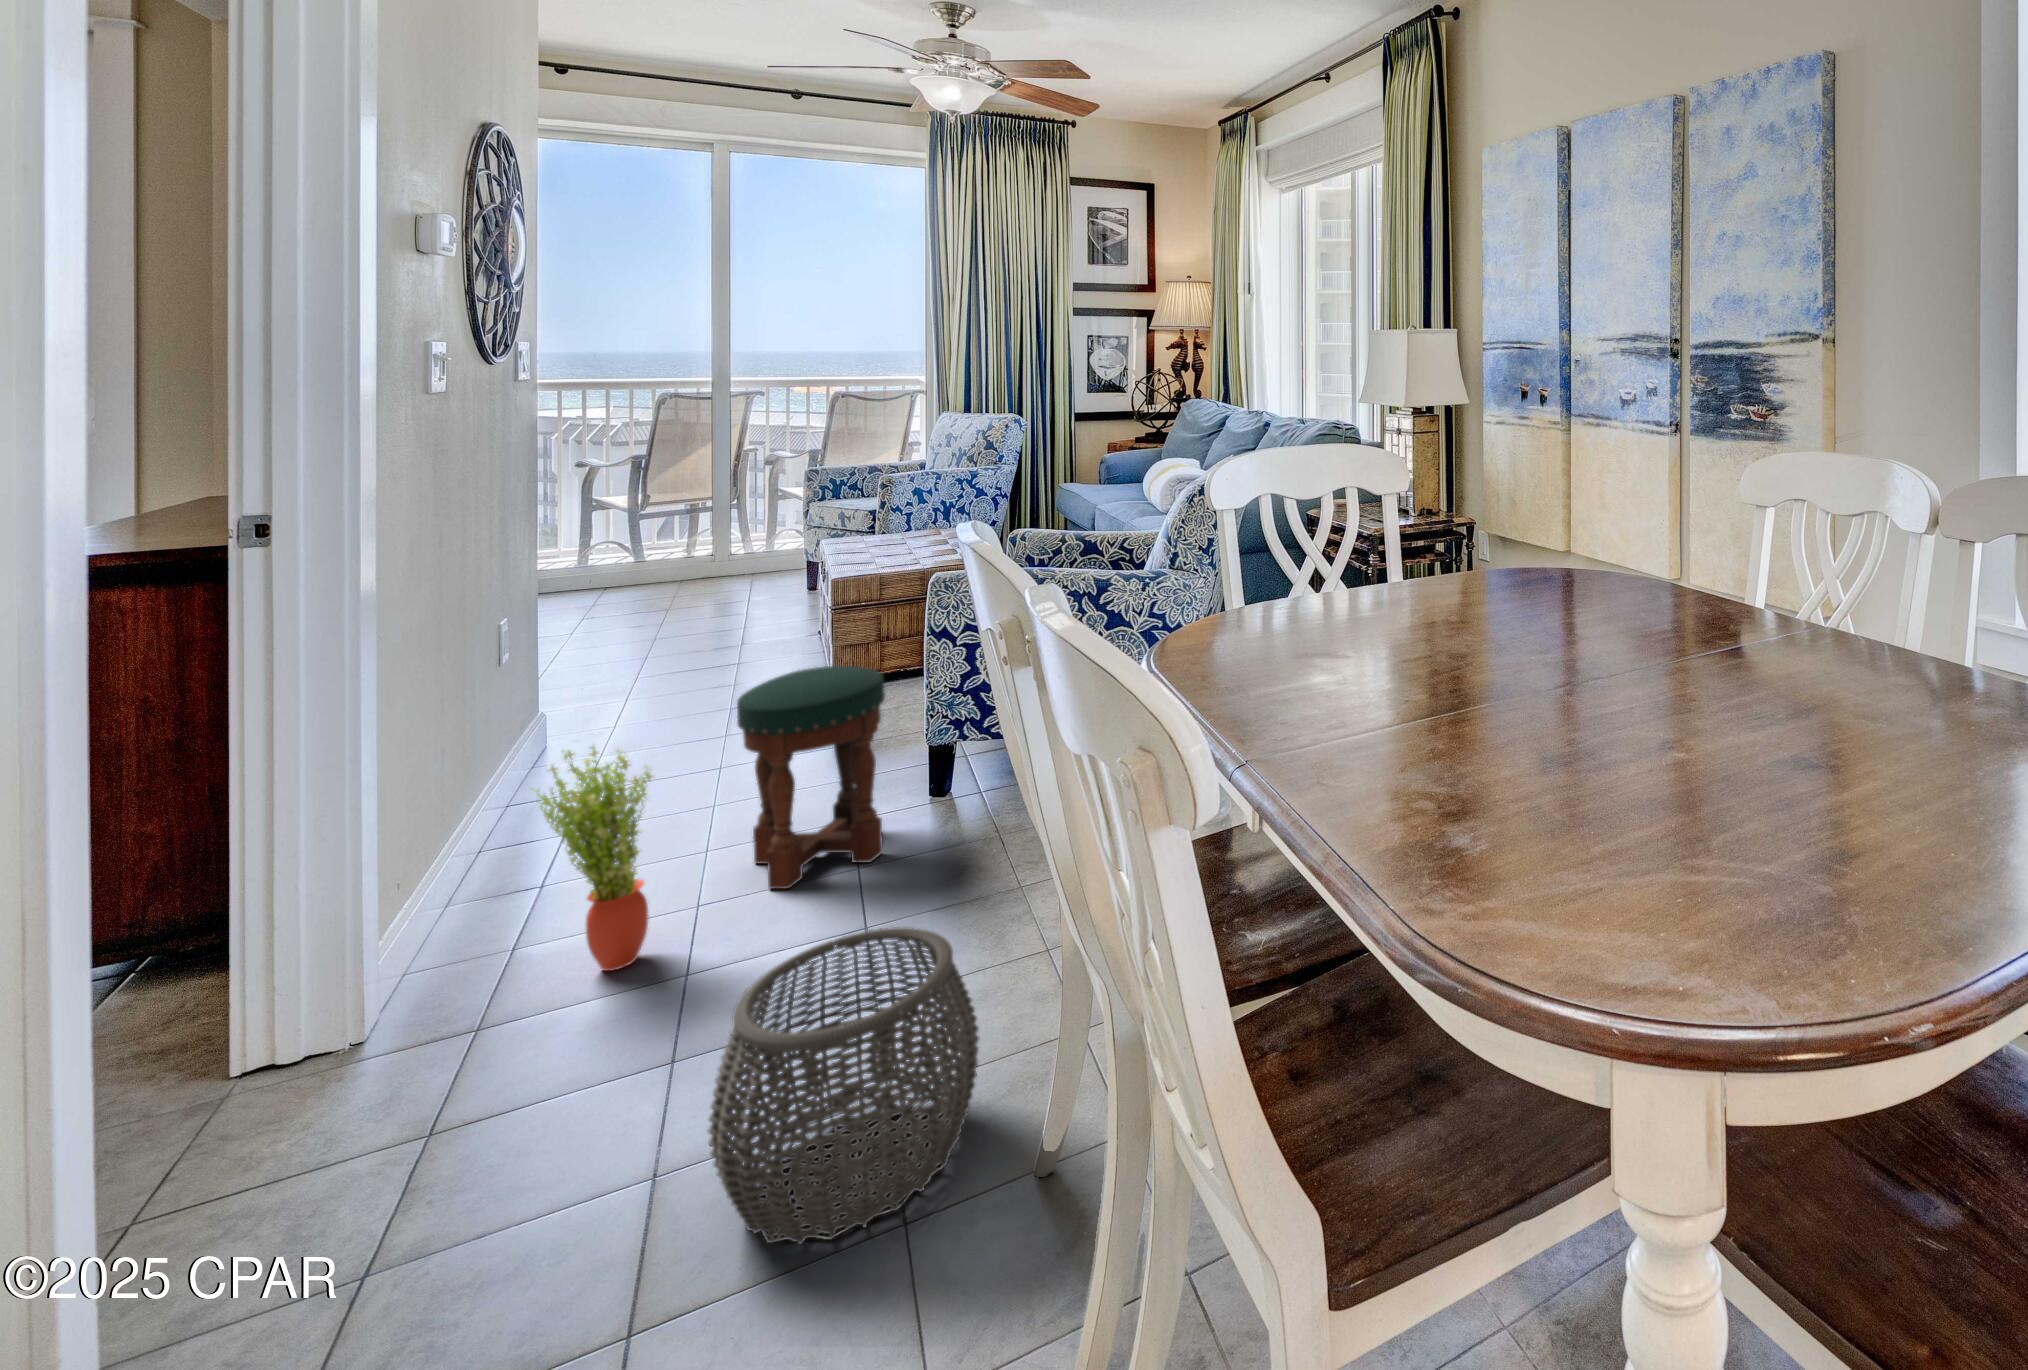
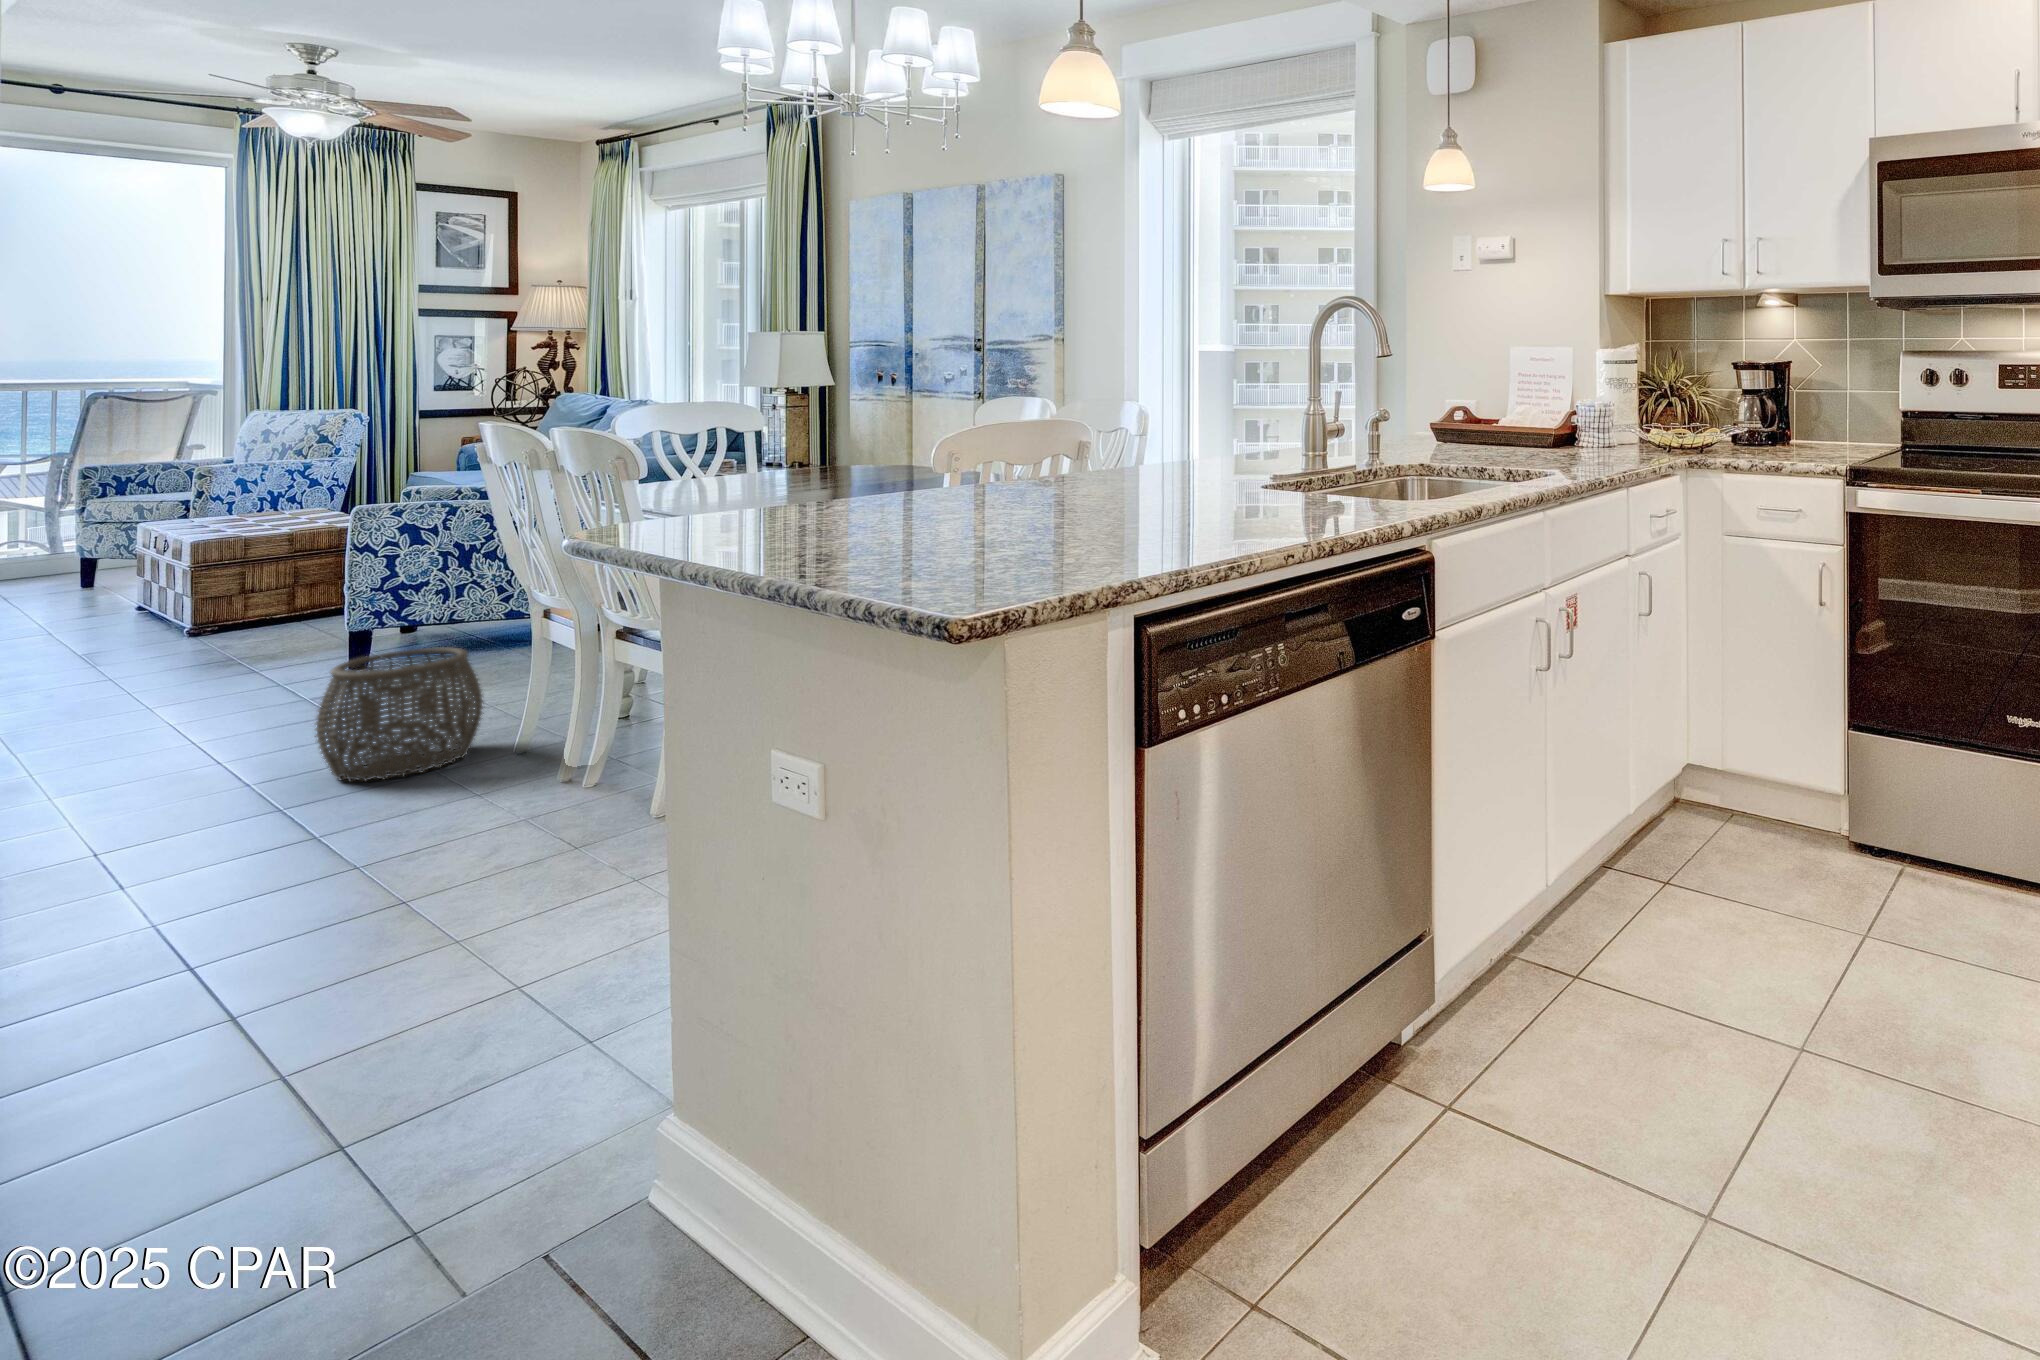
stool: present [737,666,885,889] -> none [199,563,329,713]
potted plant: present [533,747,652,971] -> none [61,594,161,748]

